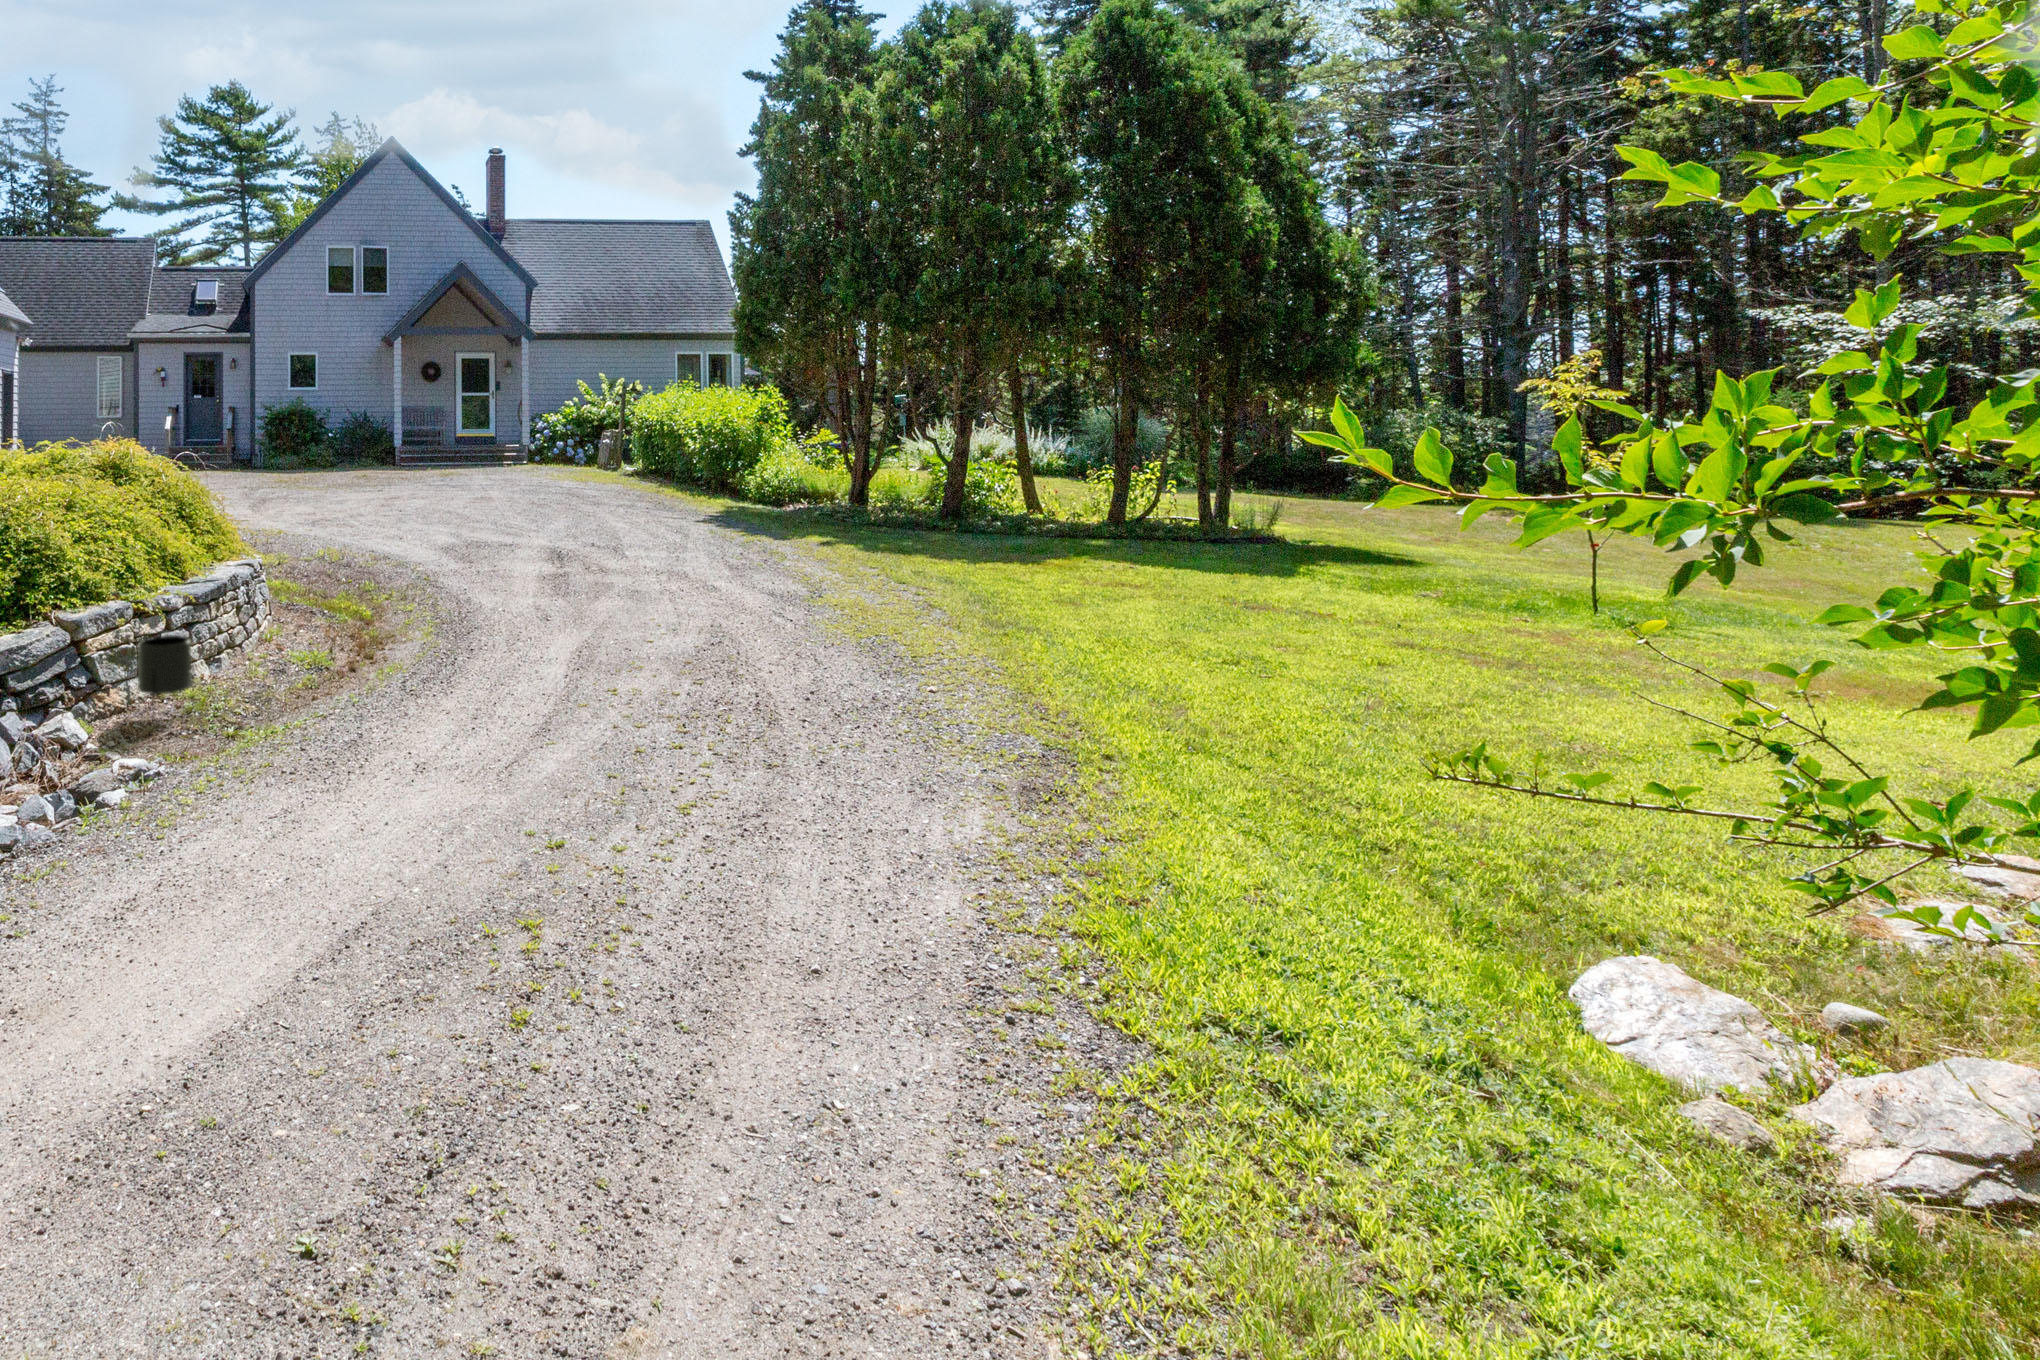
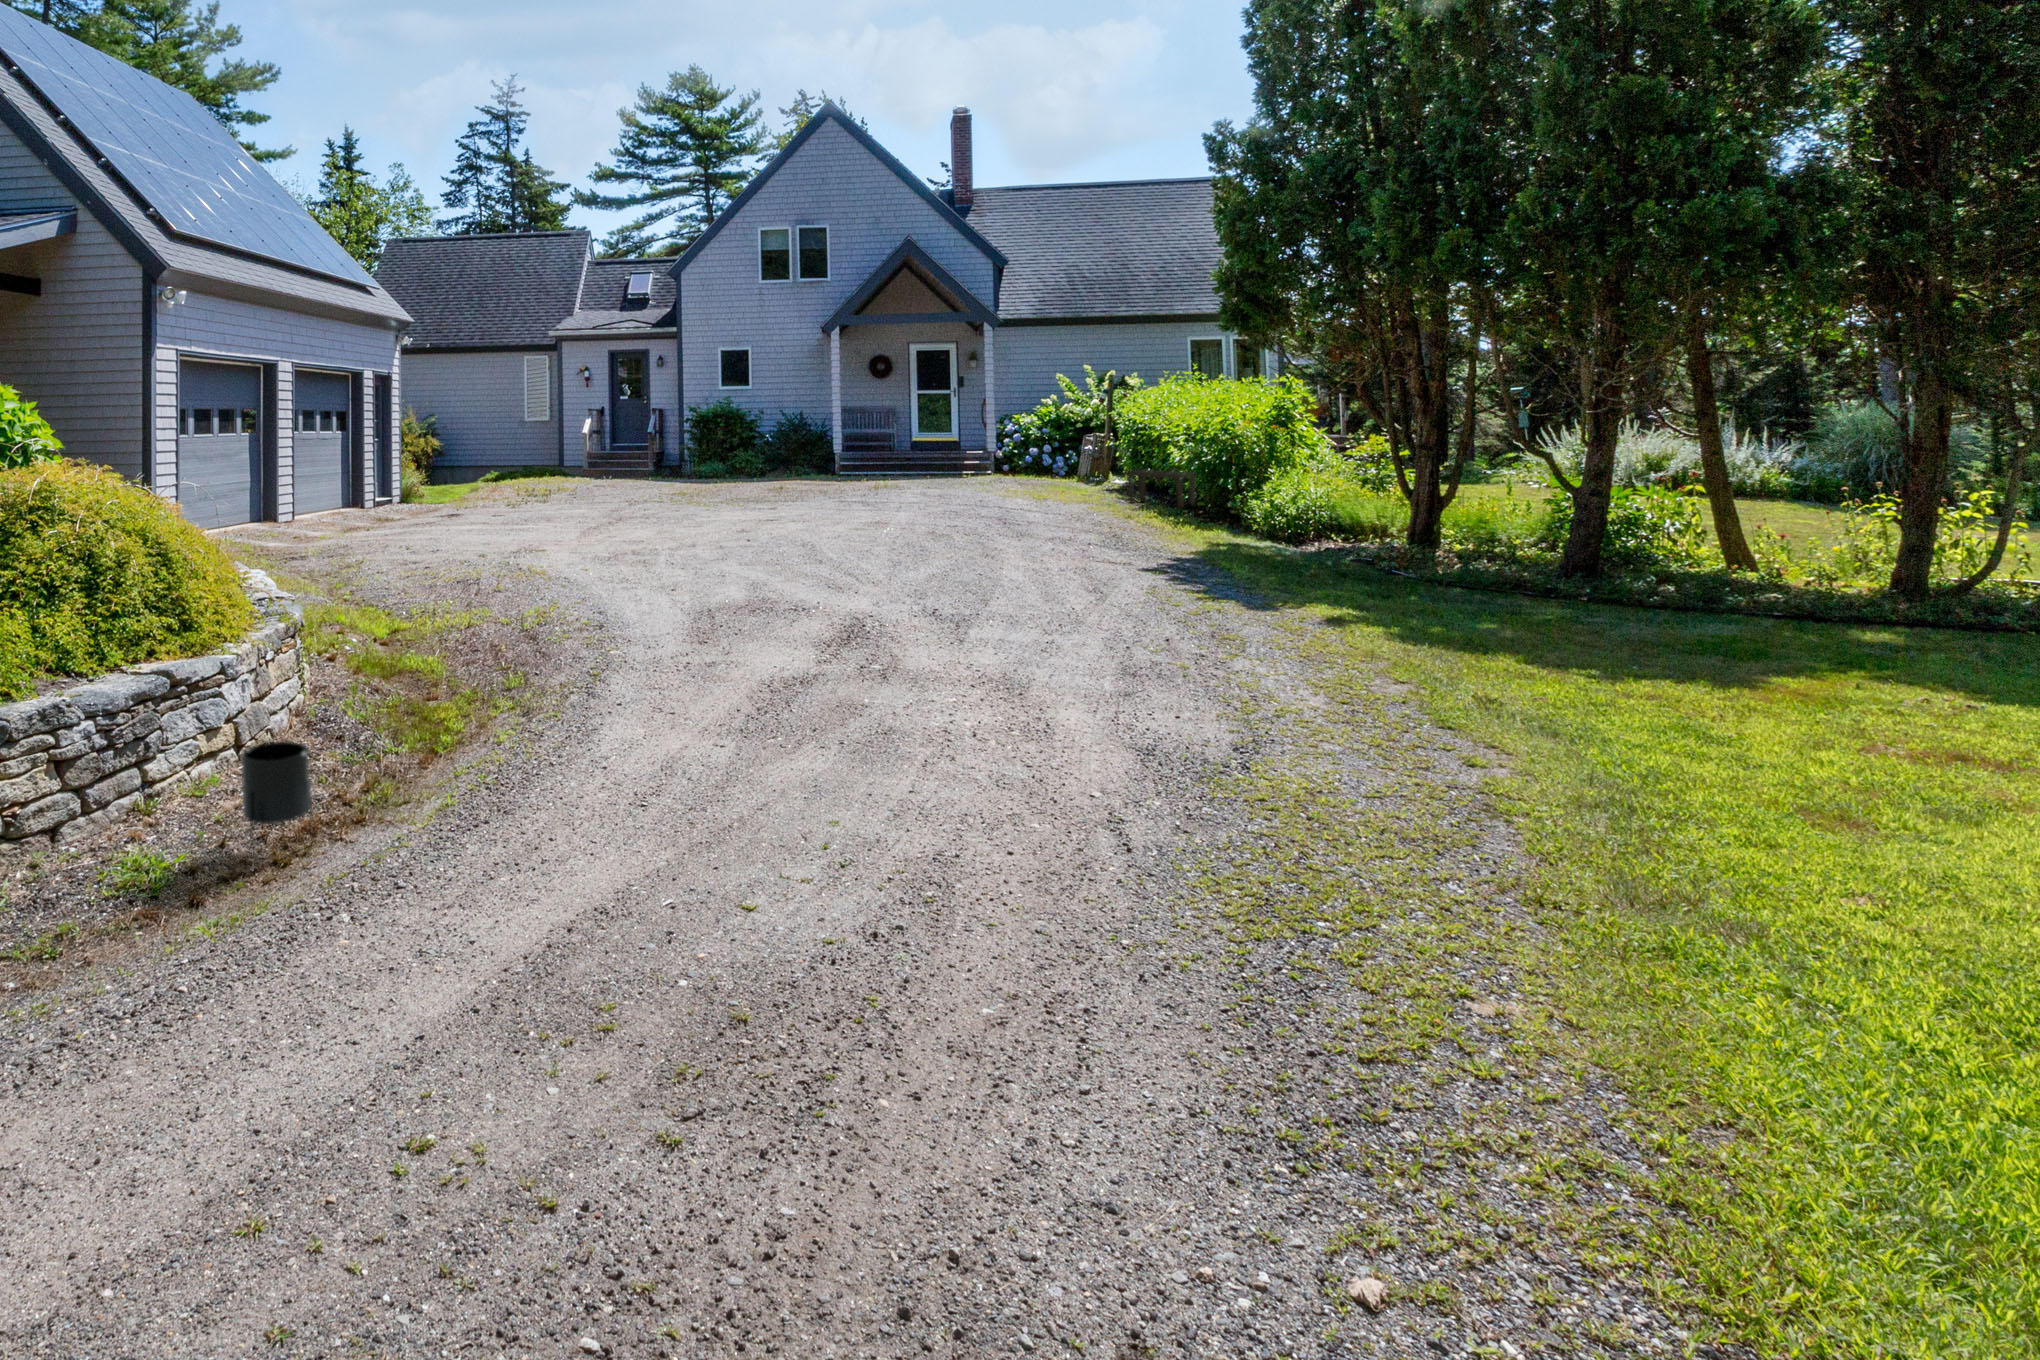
bench: none [650,456,702,486] -> present [1126,470,1196,508]

